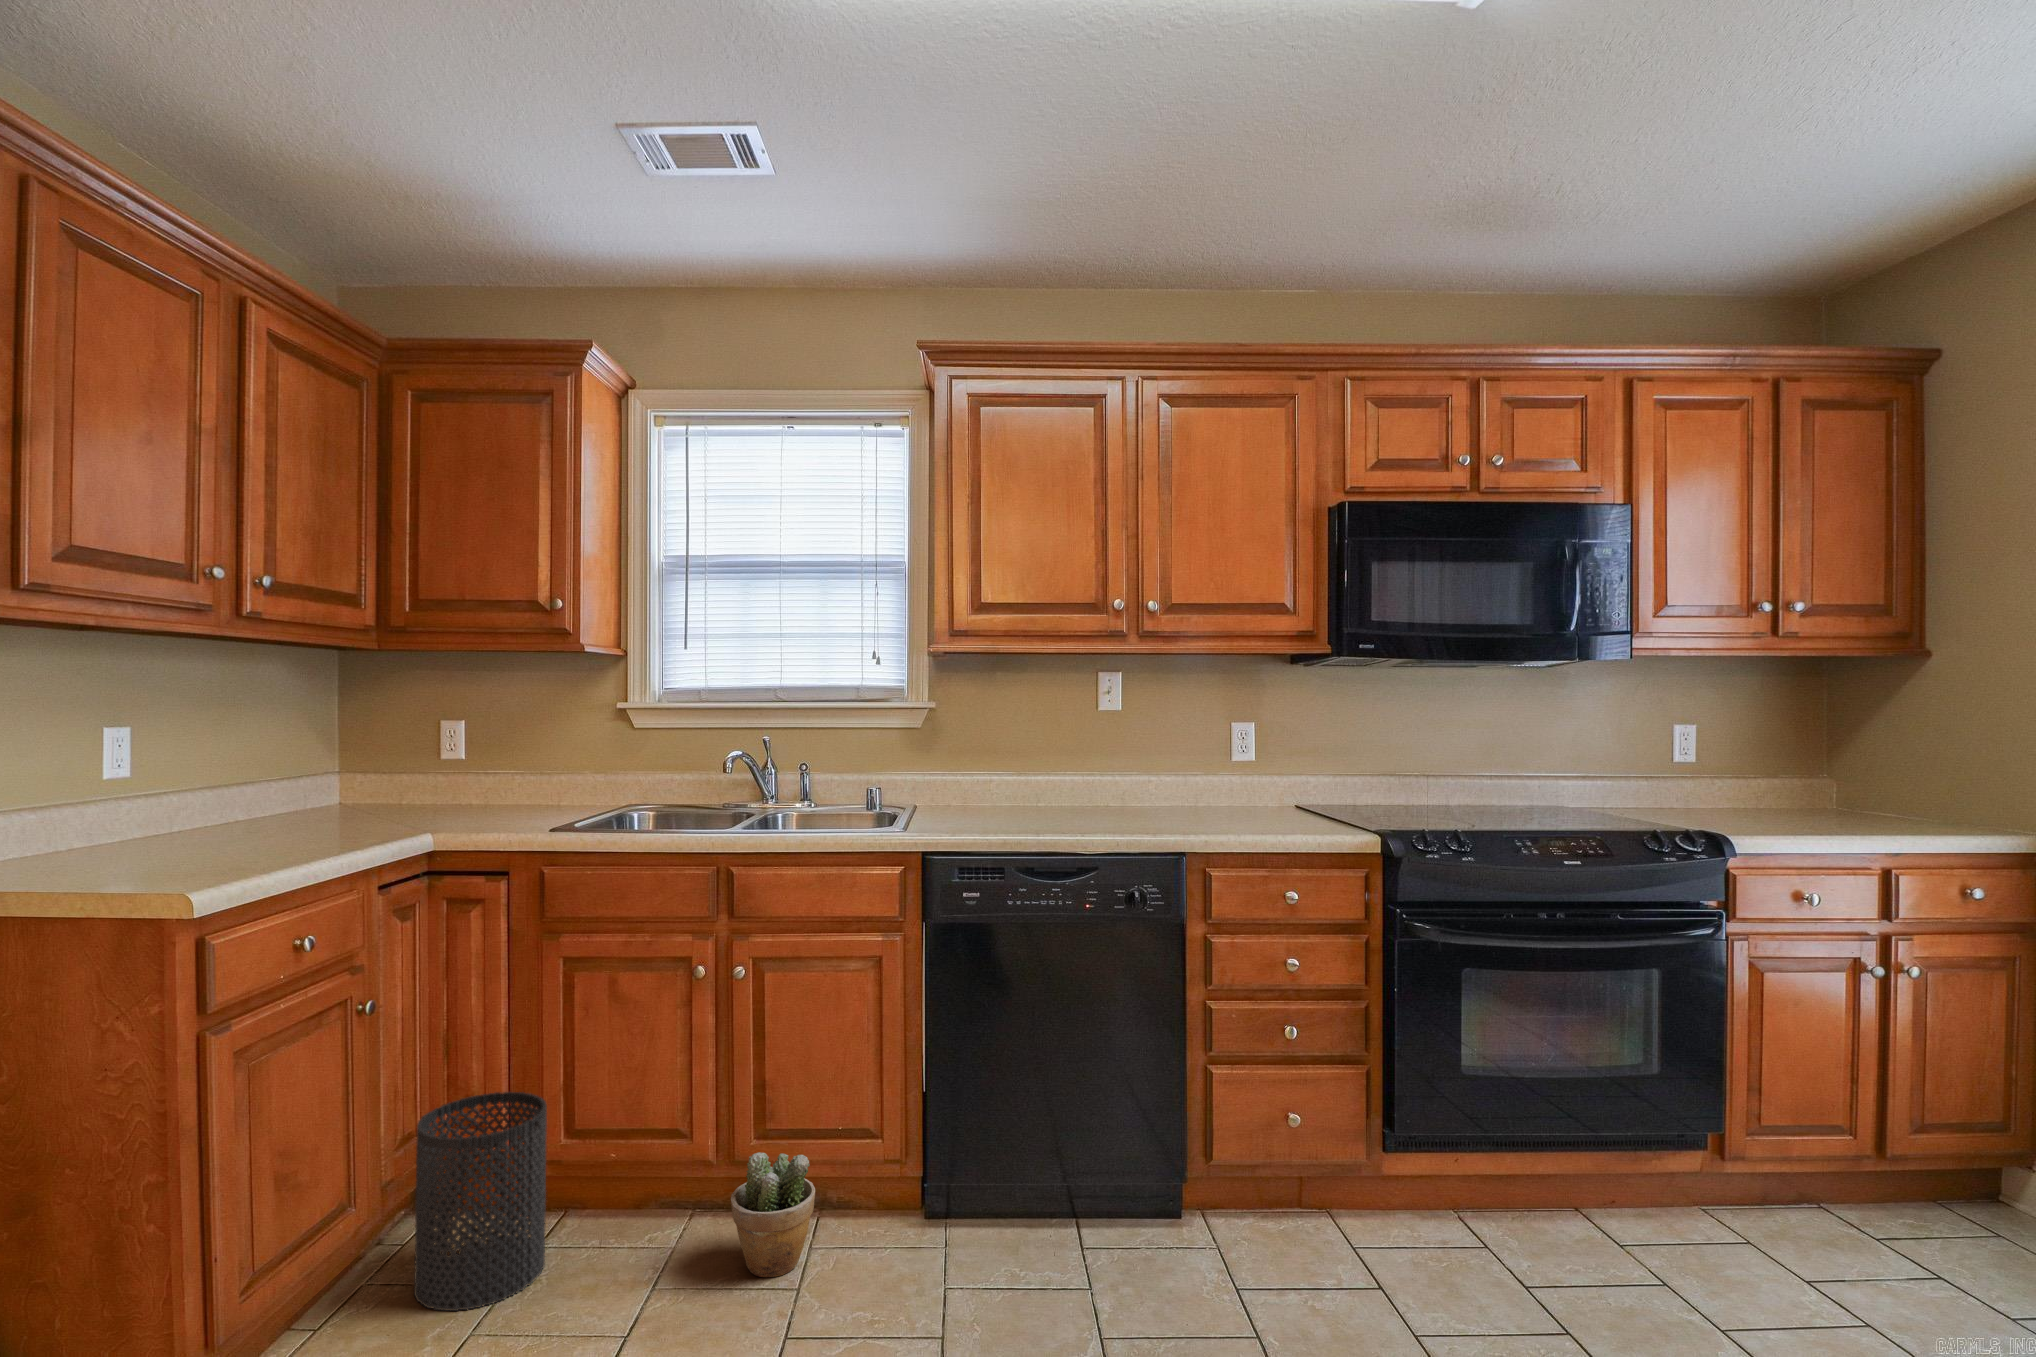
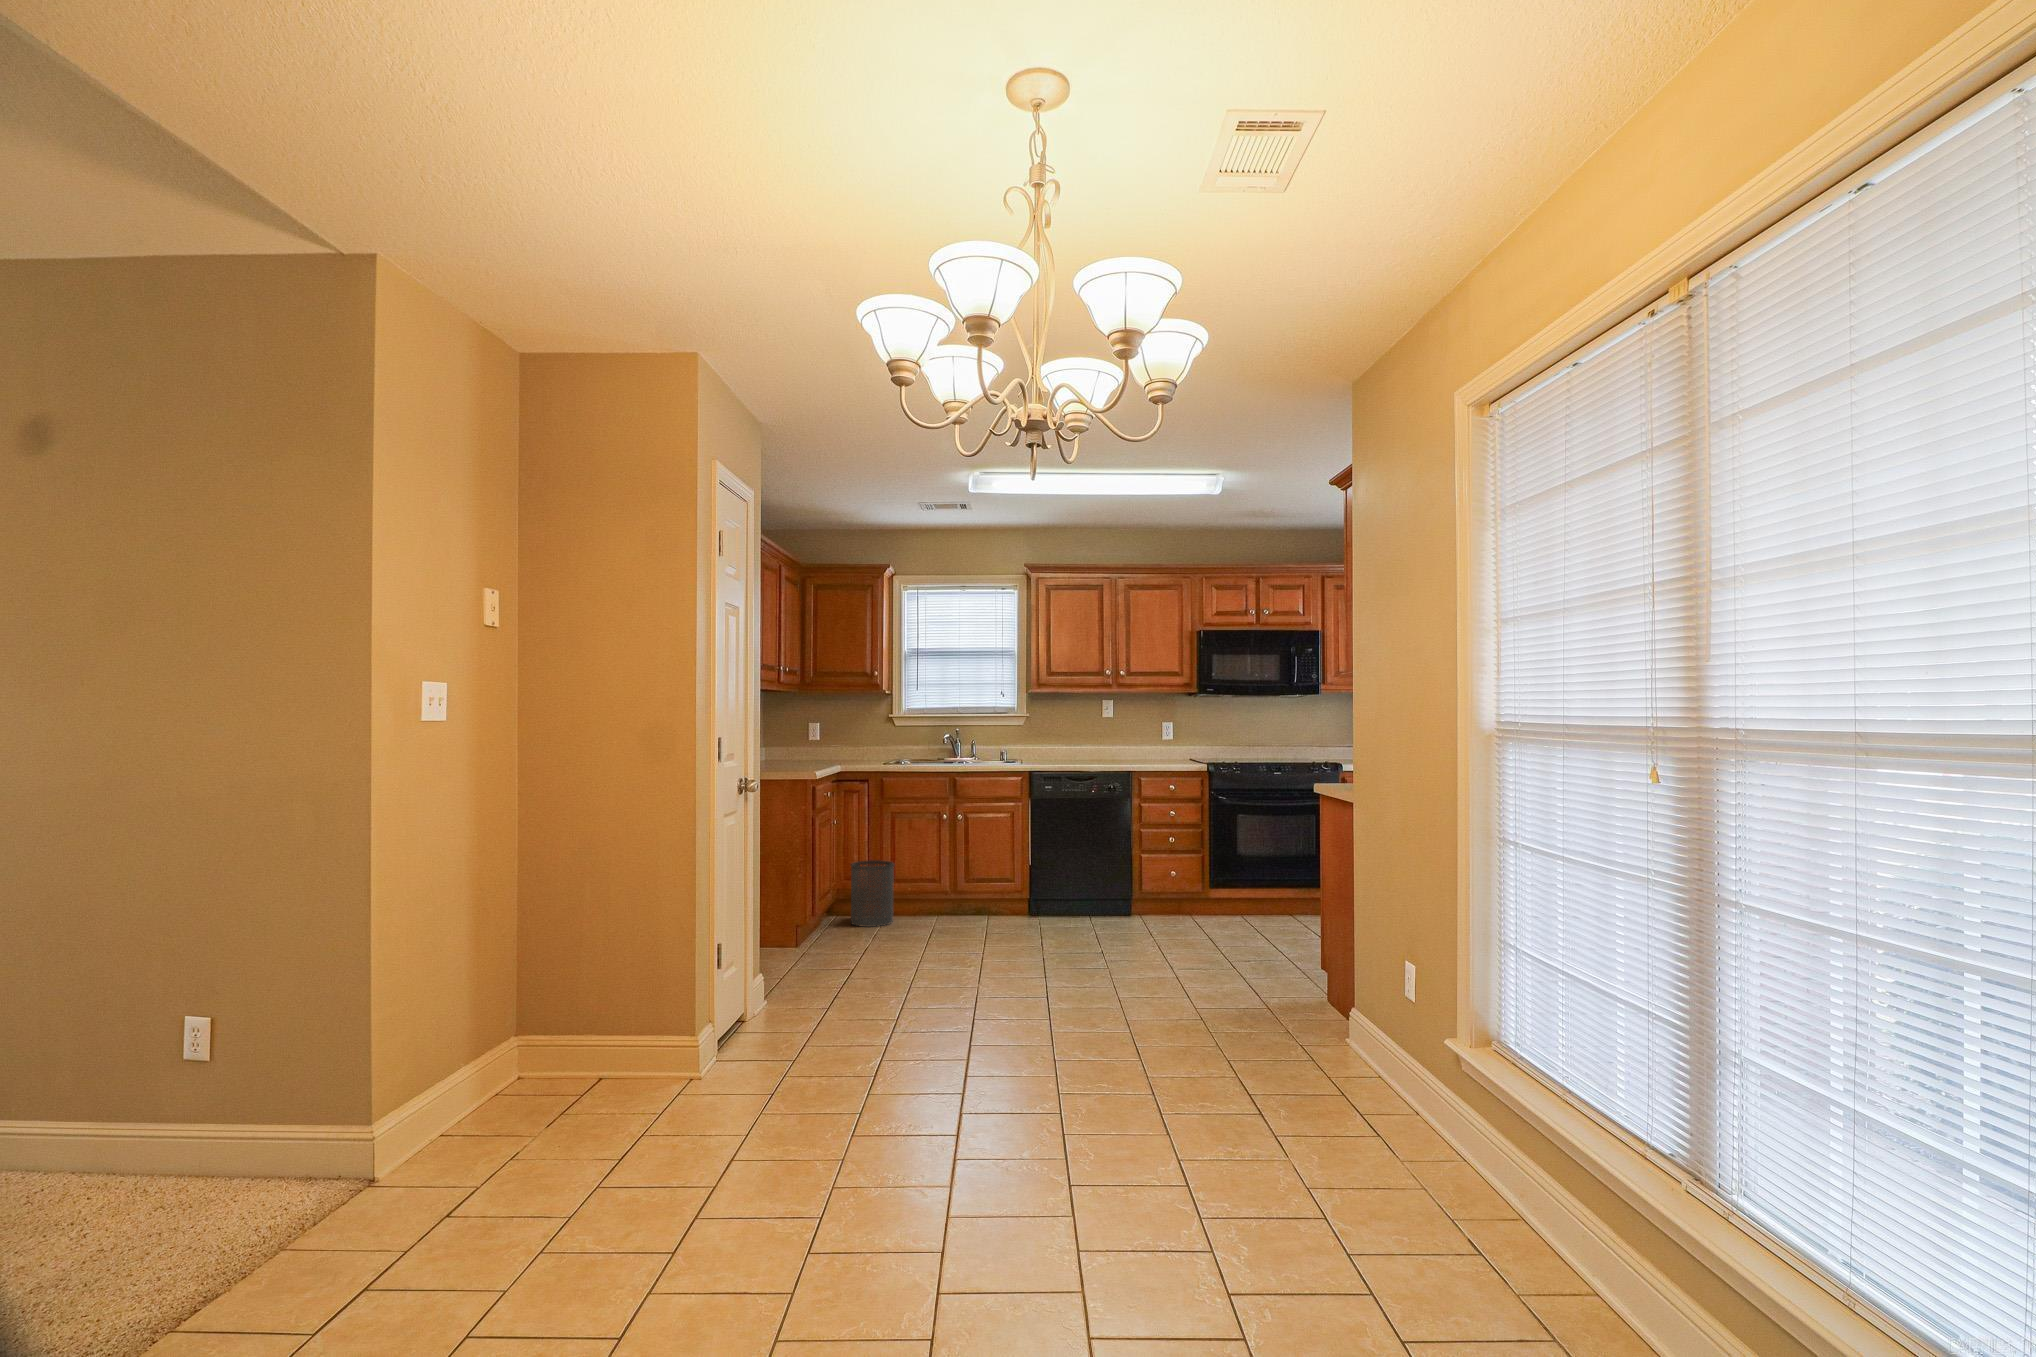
potted plant: present [731,1152,815,1277] -> none [961,880,992,923]

